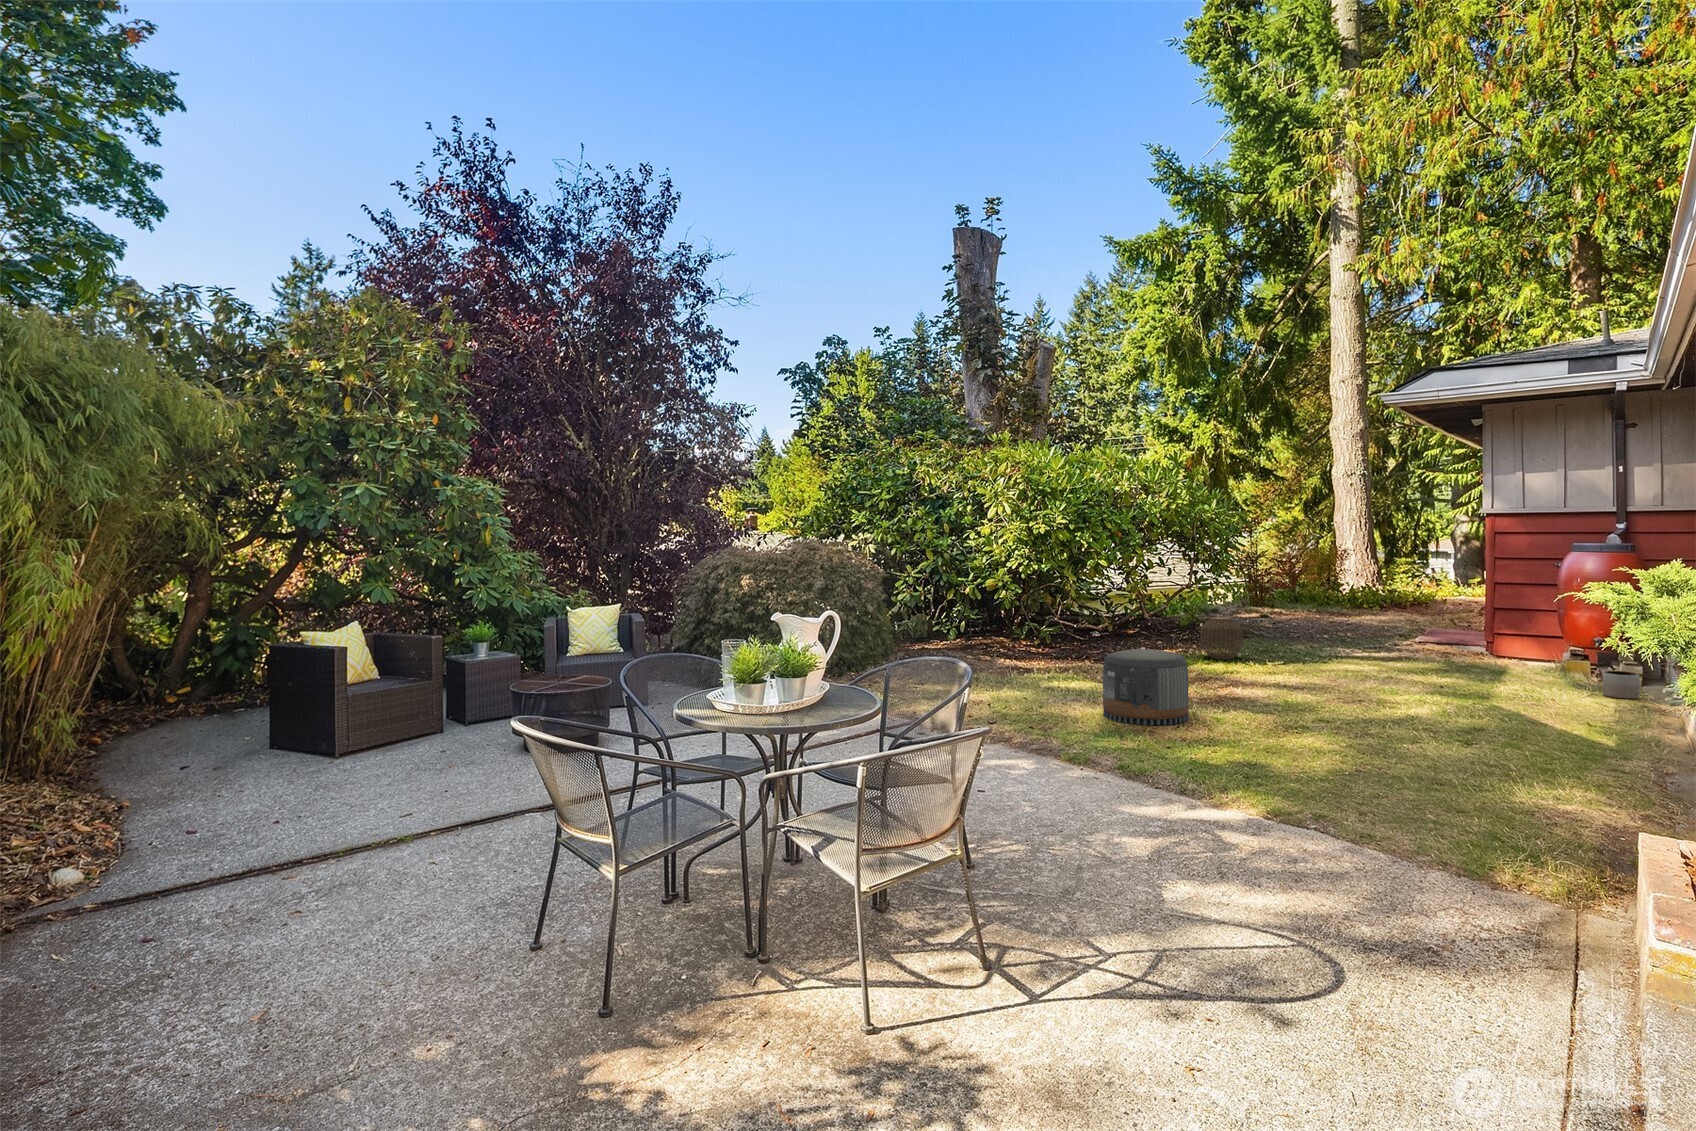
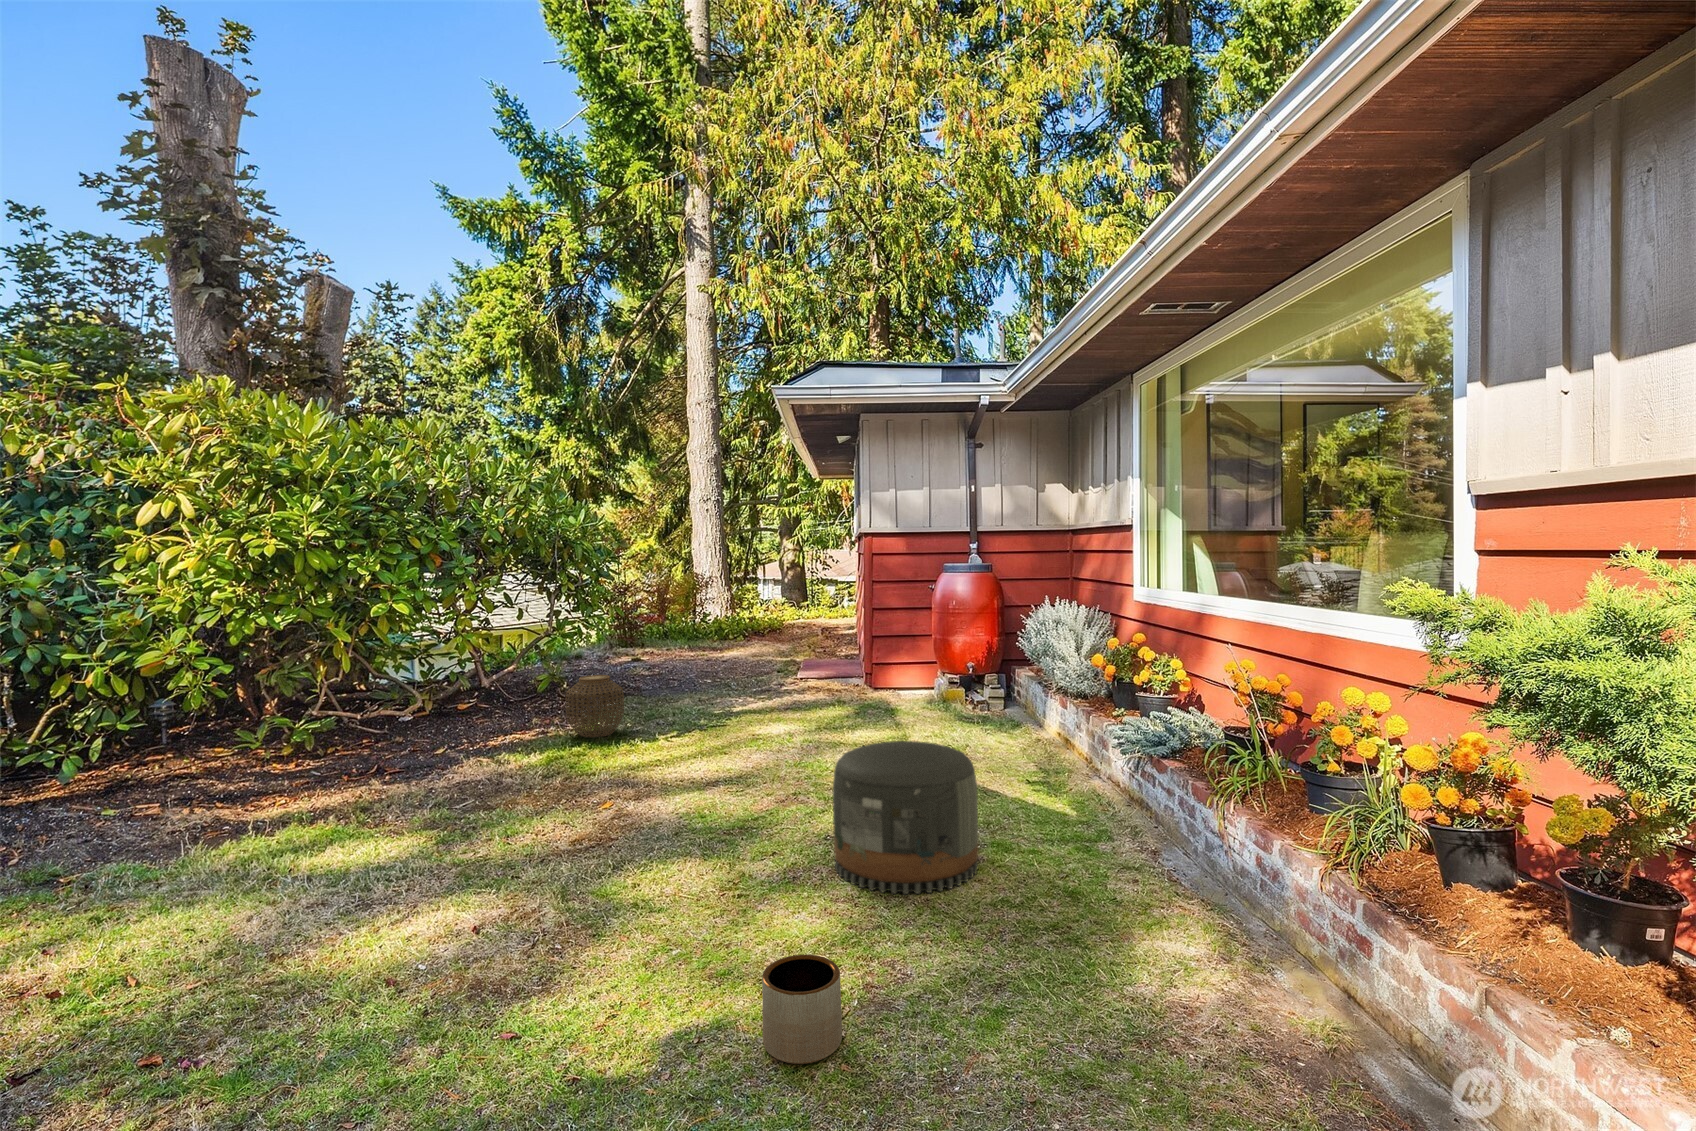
pouf: present [1103,649,1189,725] -> present [833,741,978,894]
planter: present [1603,671,1639,699] -> present [762,955,842,1064]

